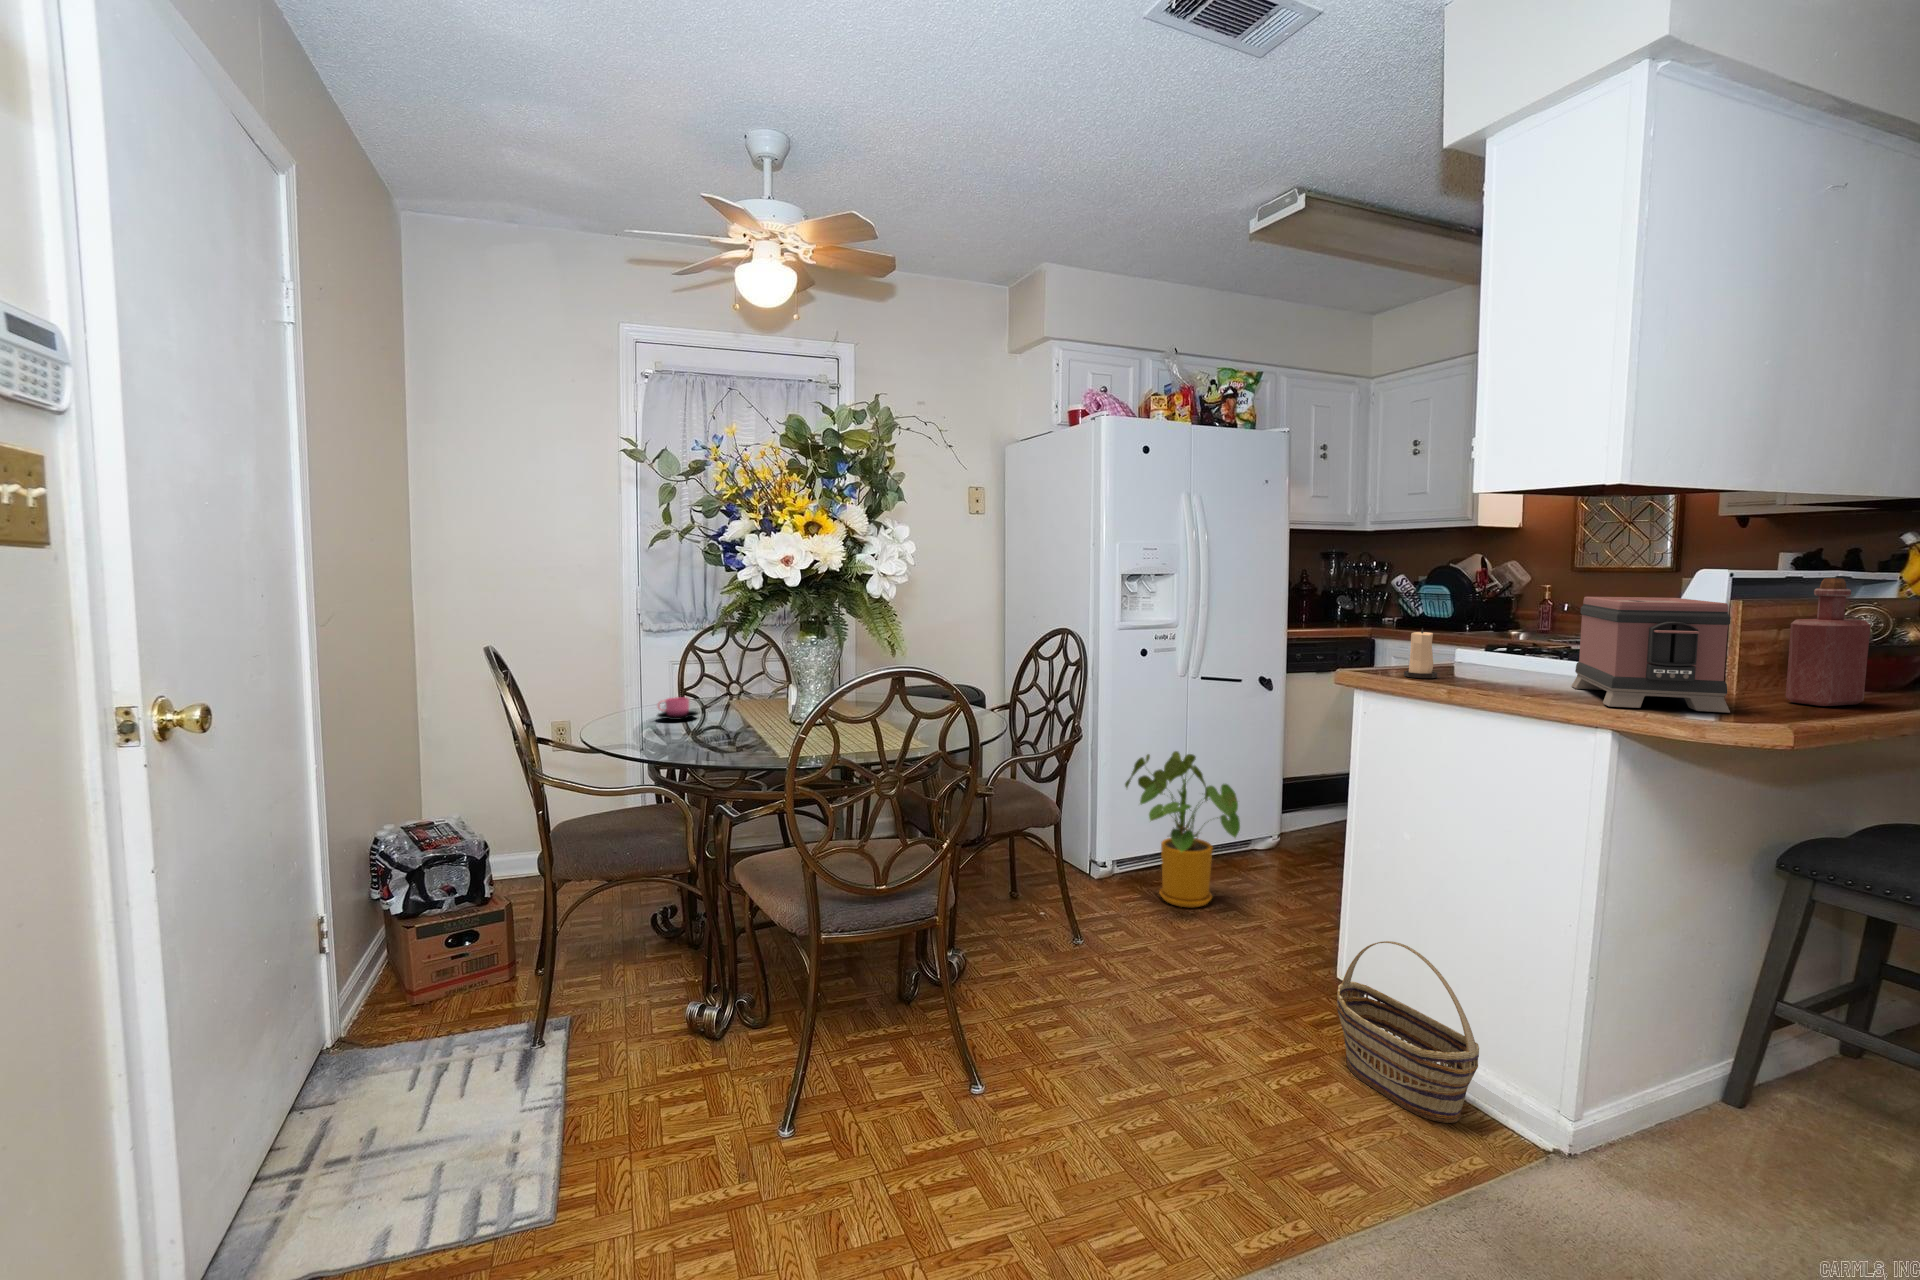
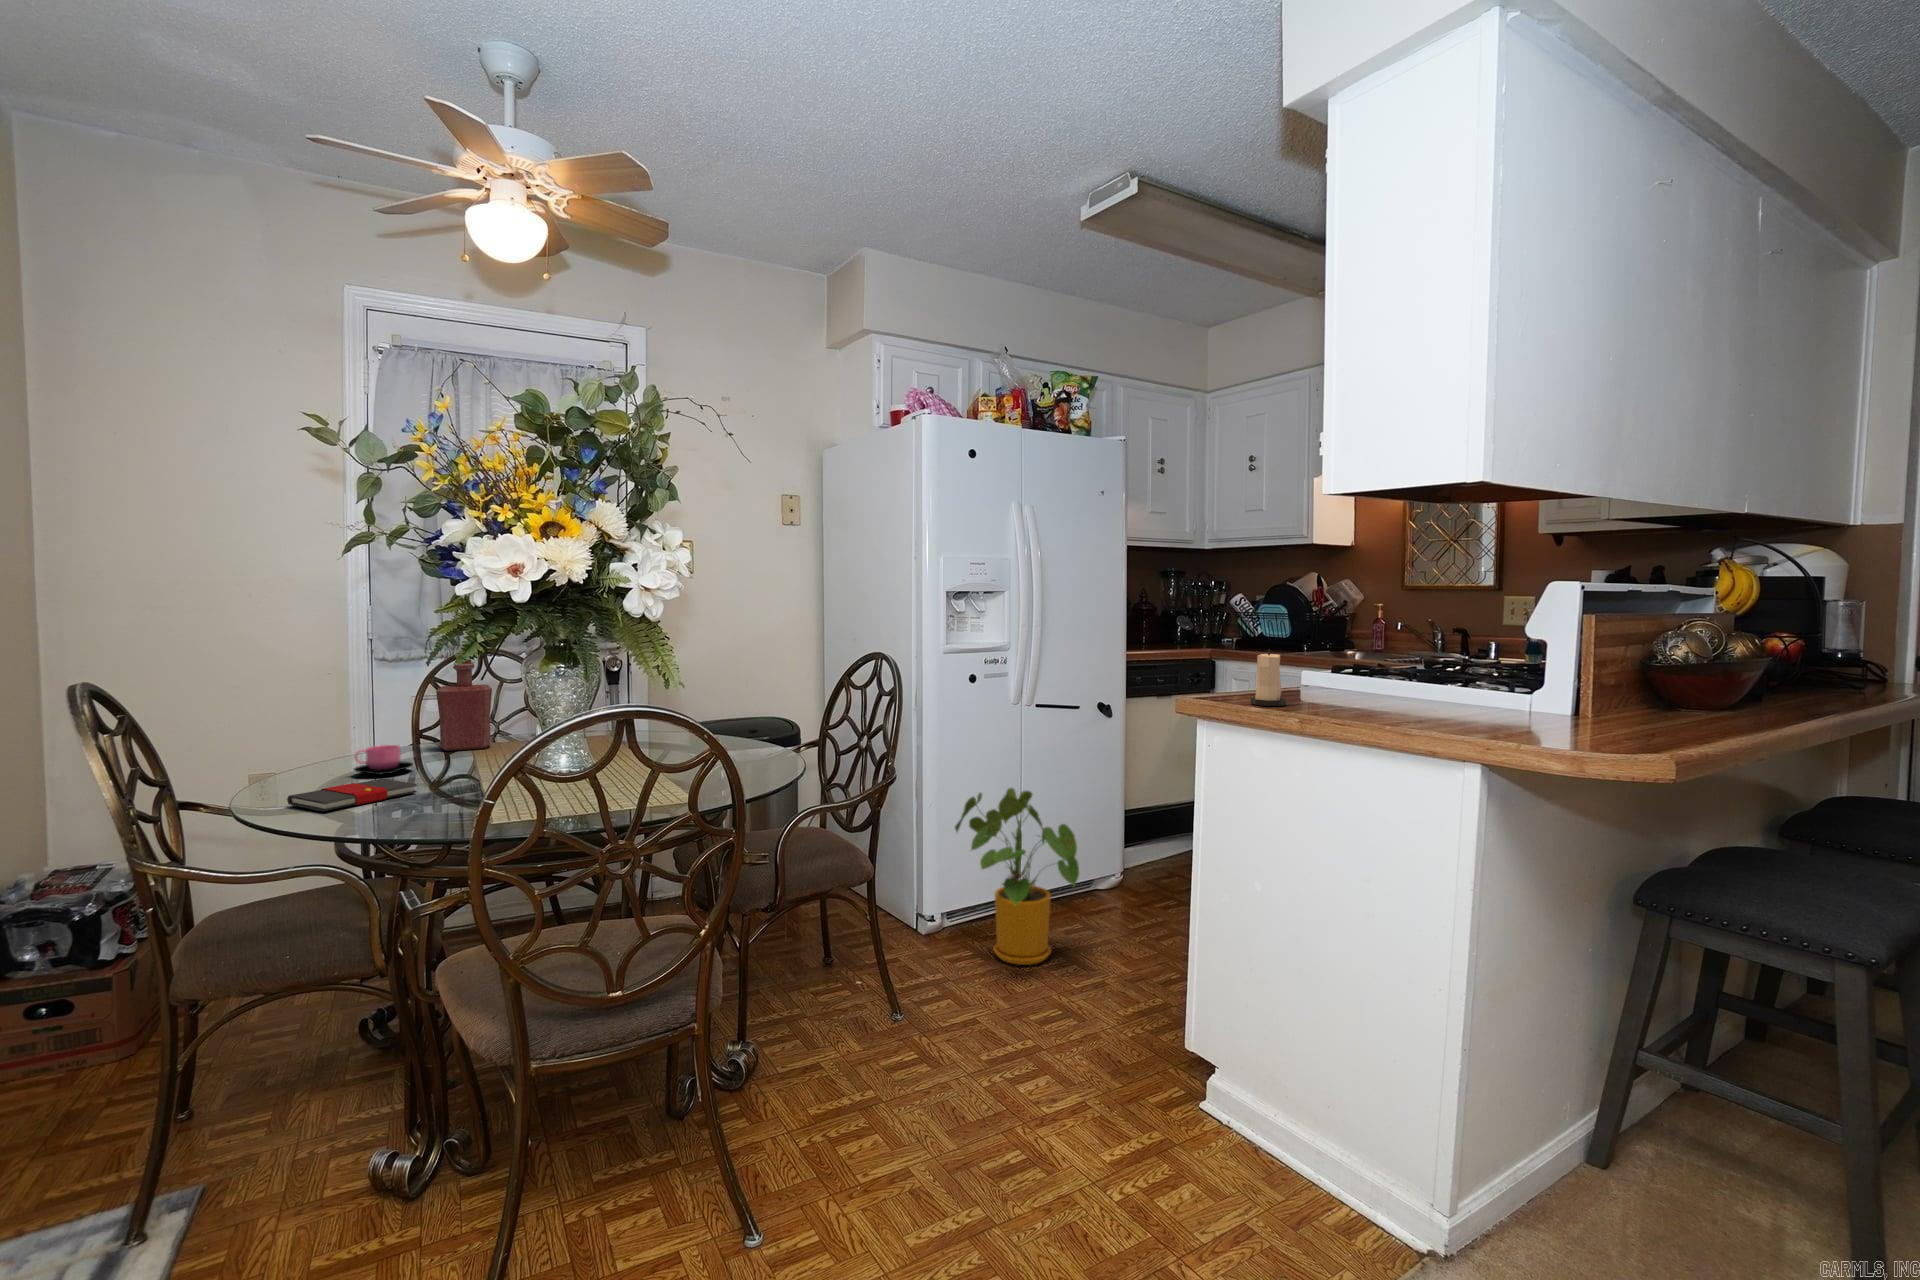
bottle: present [1786,578,1871,706] -> present [436,660,492,751]
toaster: present [1572,597,1731,713] -> none [1426,613,1598,742]
book: none [624,722,712,745] -> present [287,778,417,811]
basket: present [1337,941,1479,1123] -> none [1186,1010,1342,1225]

